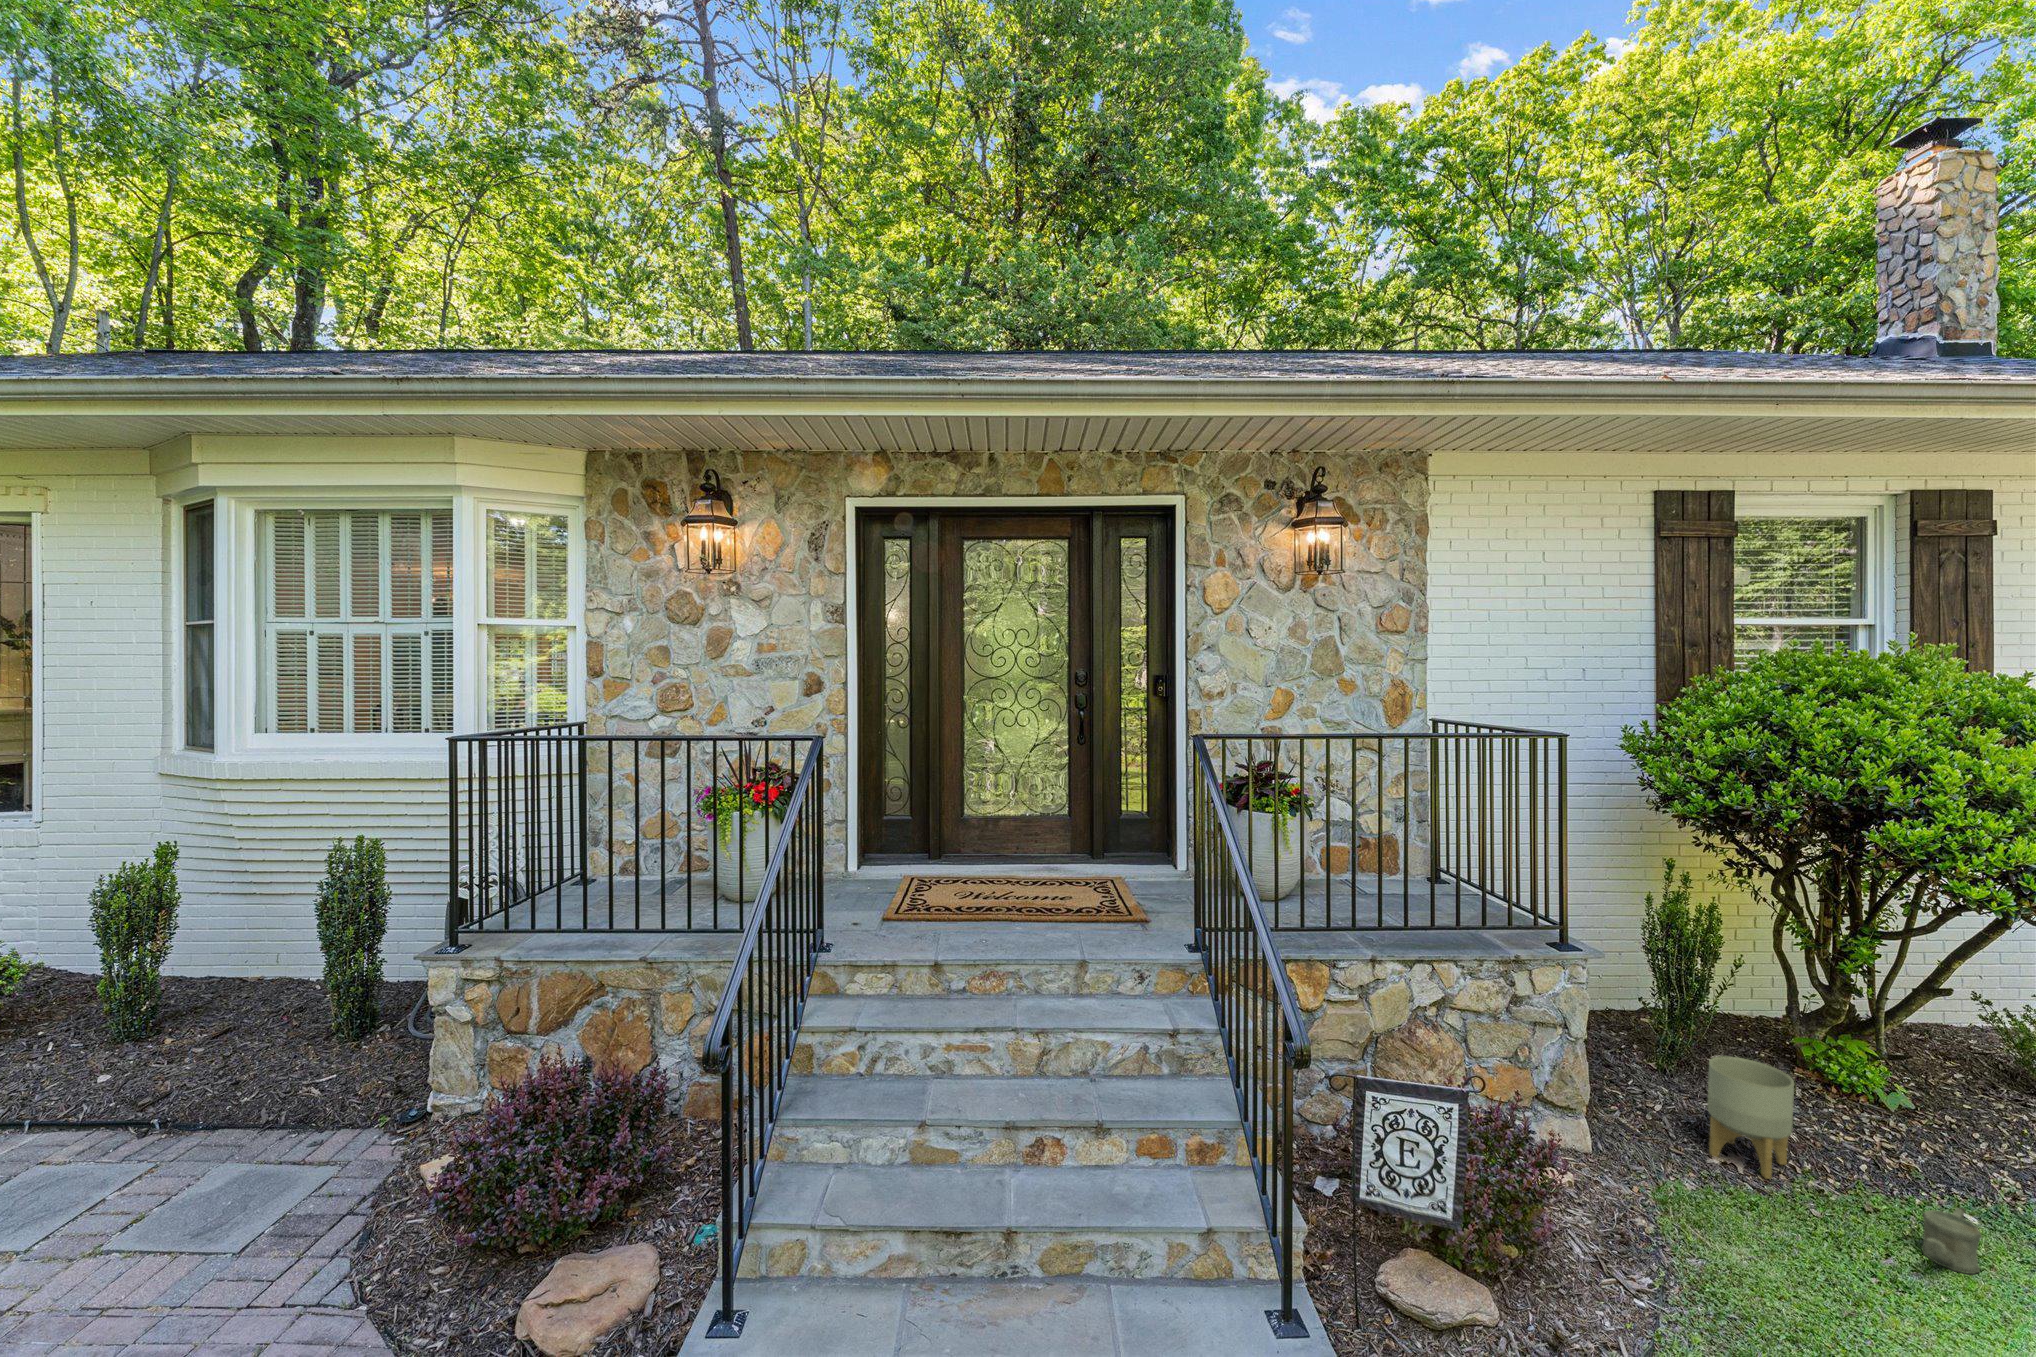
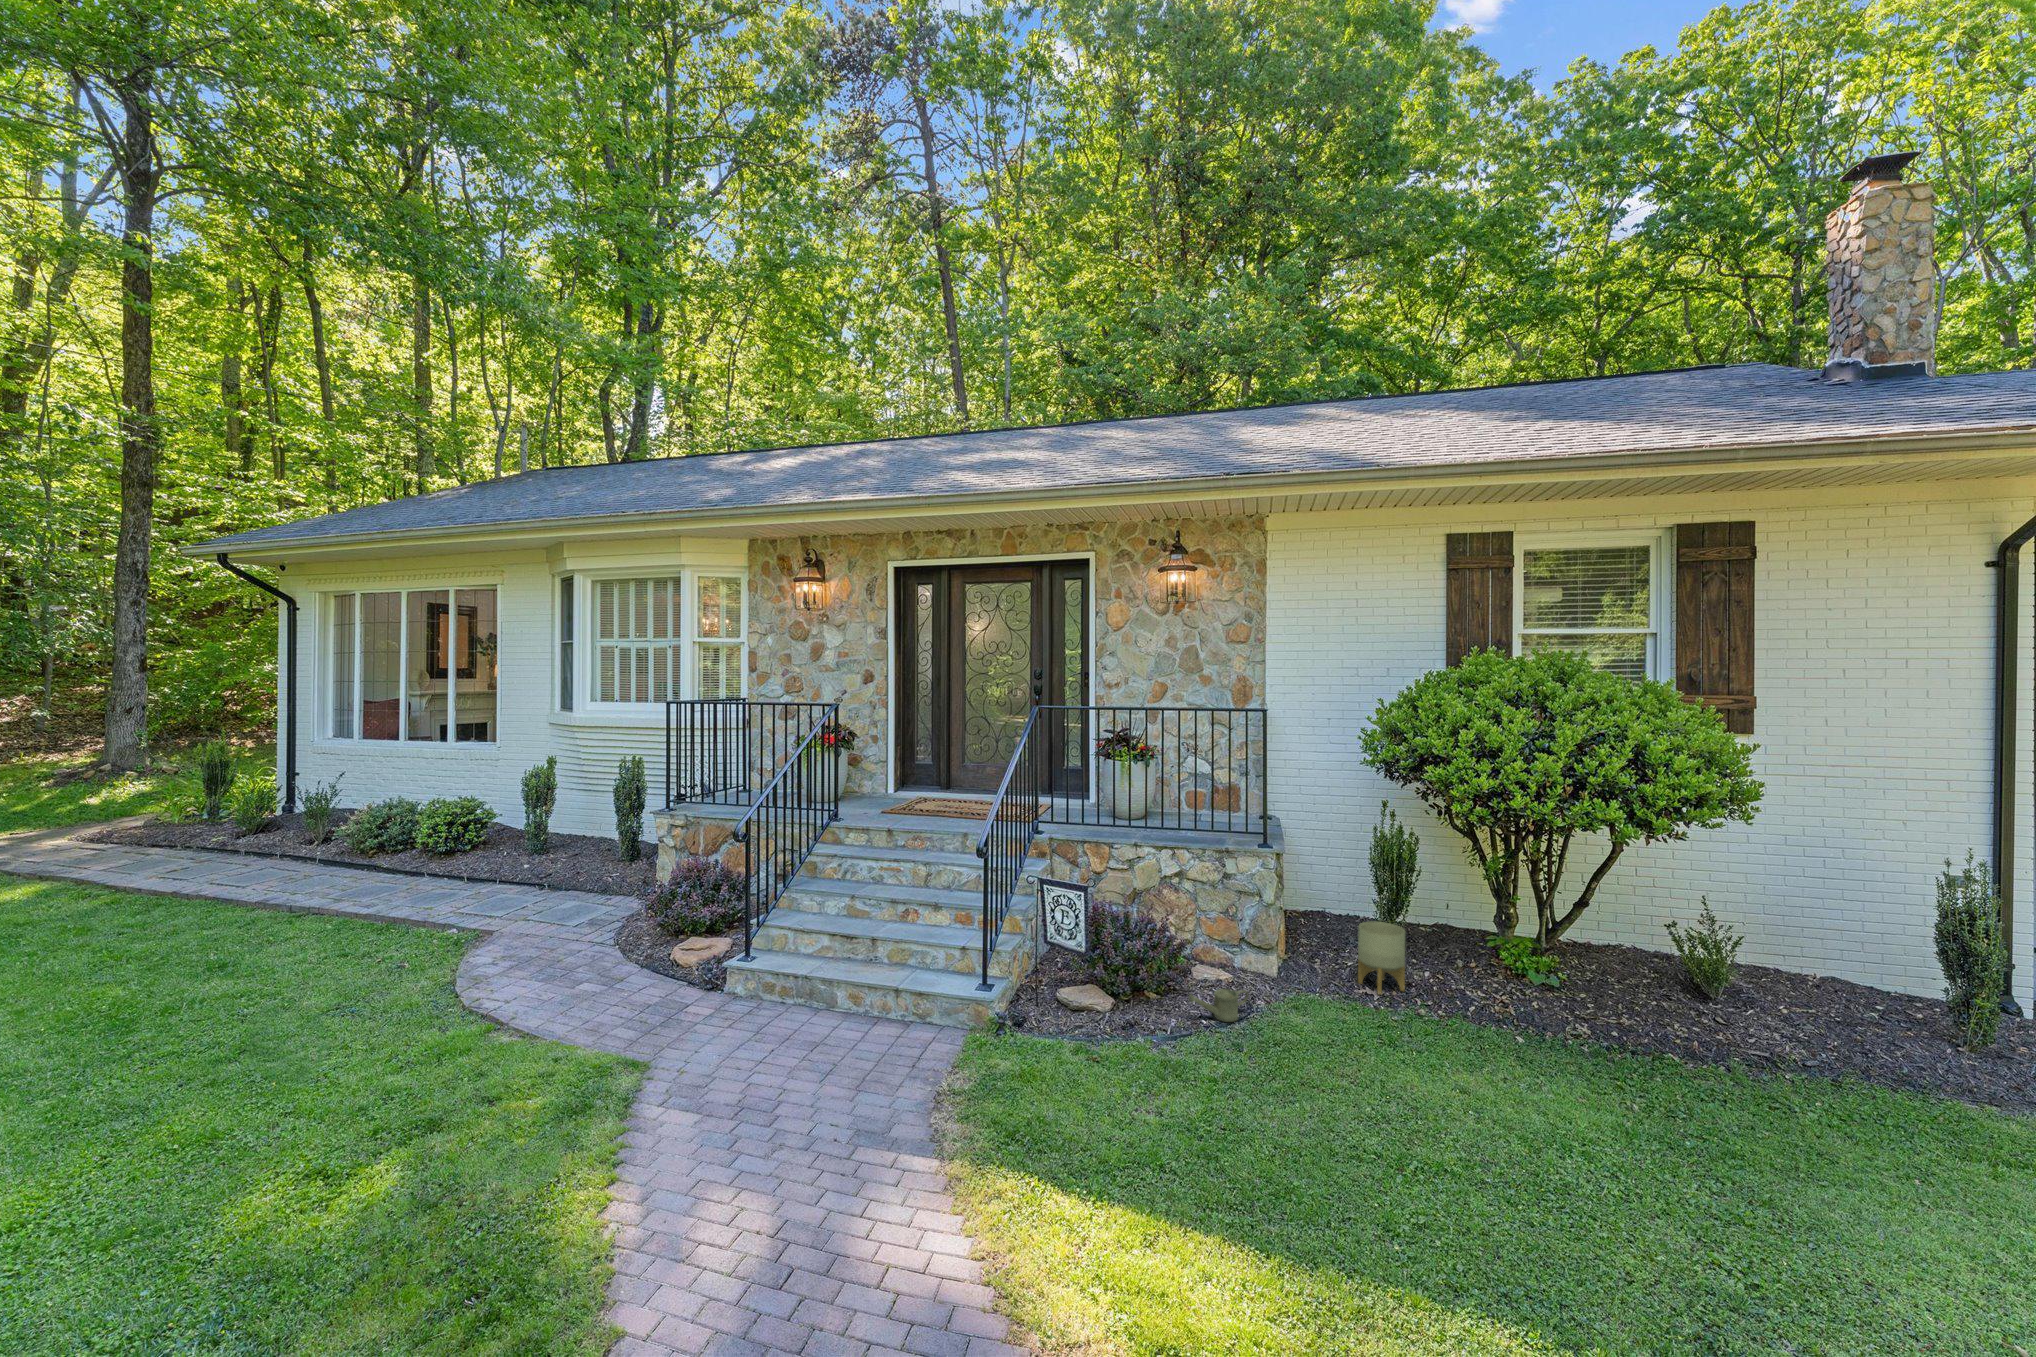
watering can: present [1921,1208,1982,1274] -> present [1189,989,1248,1022]

